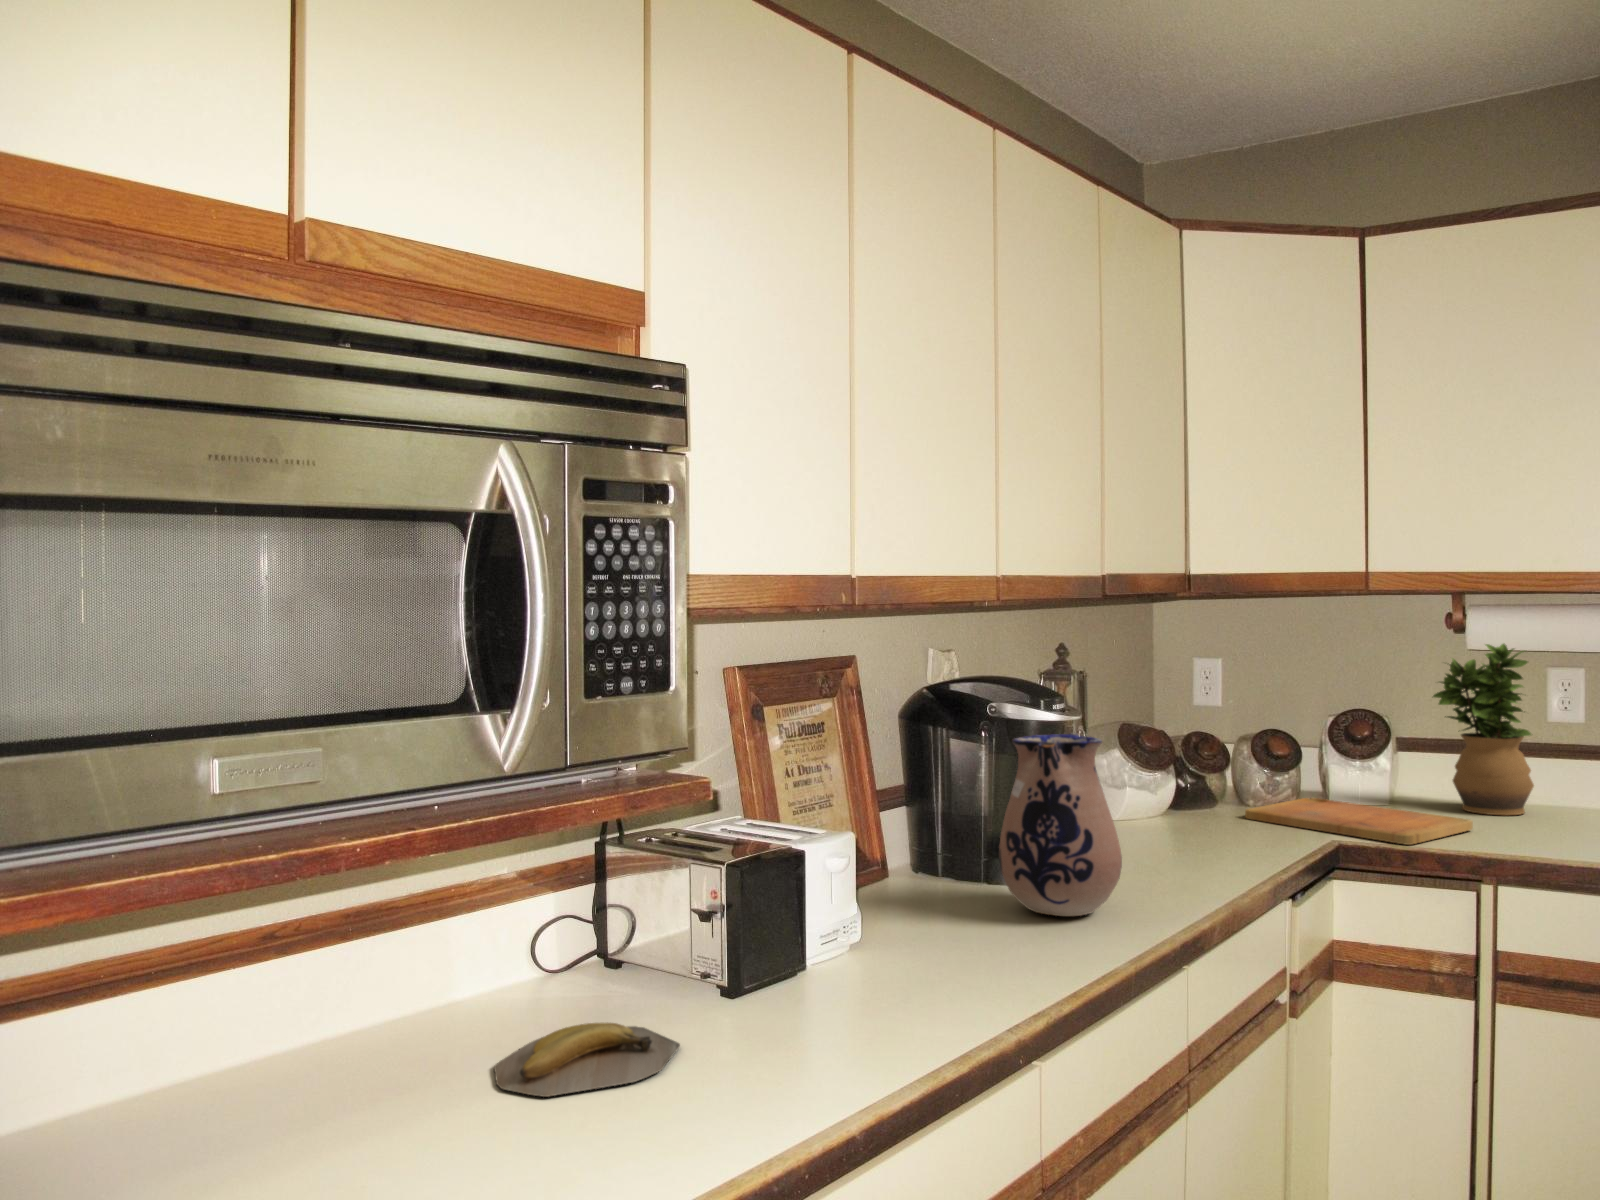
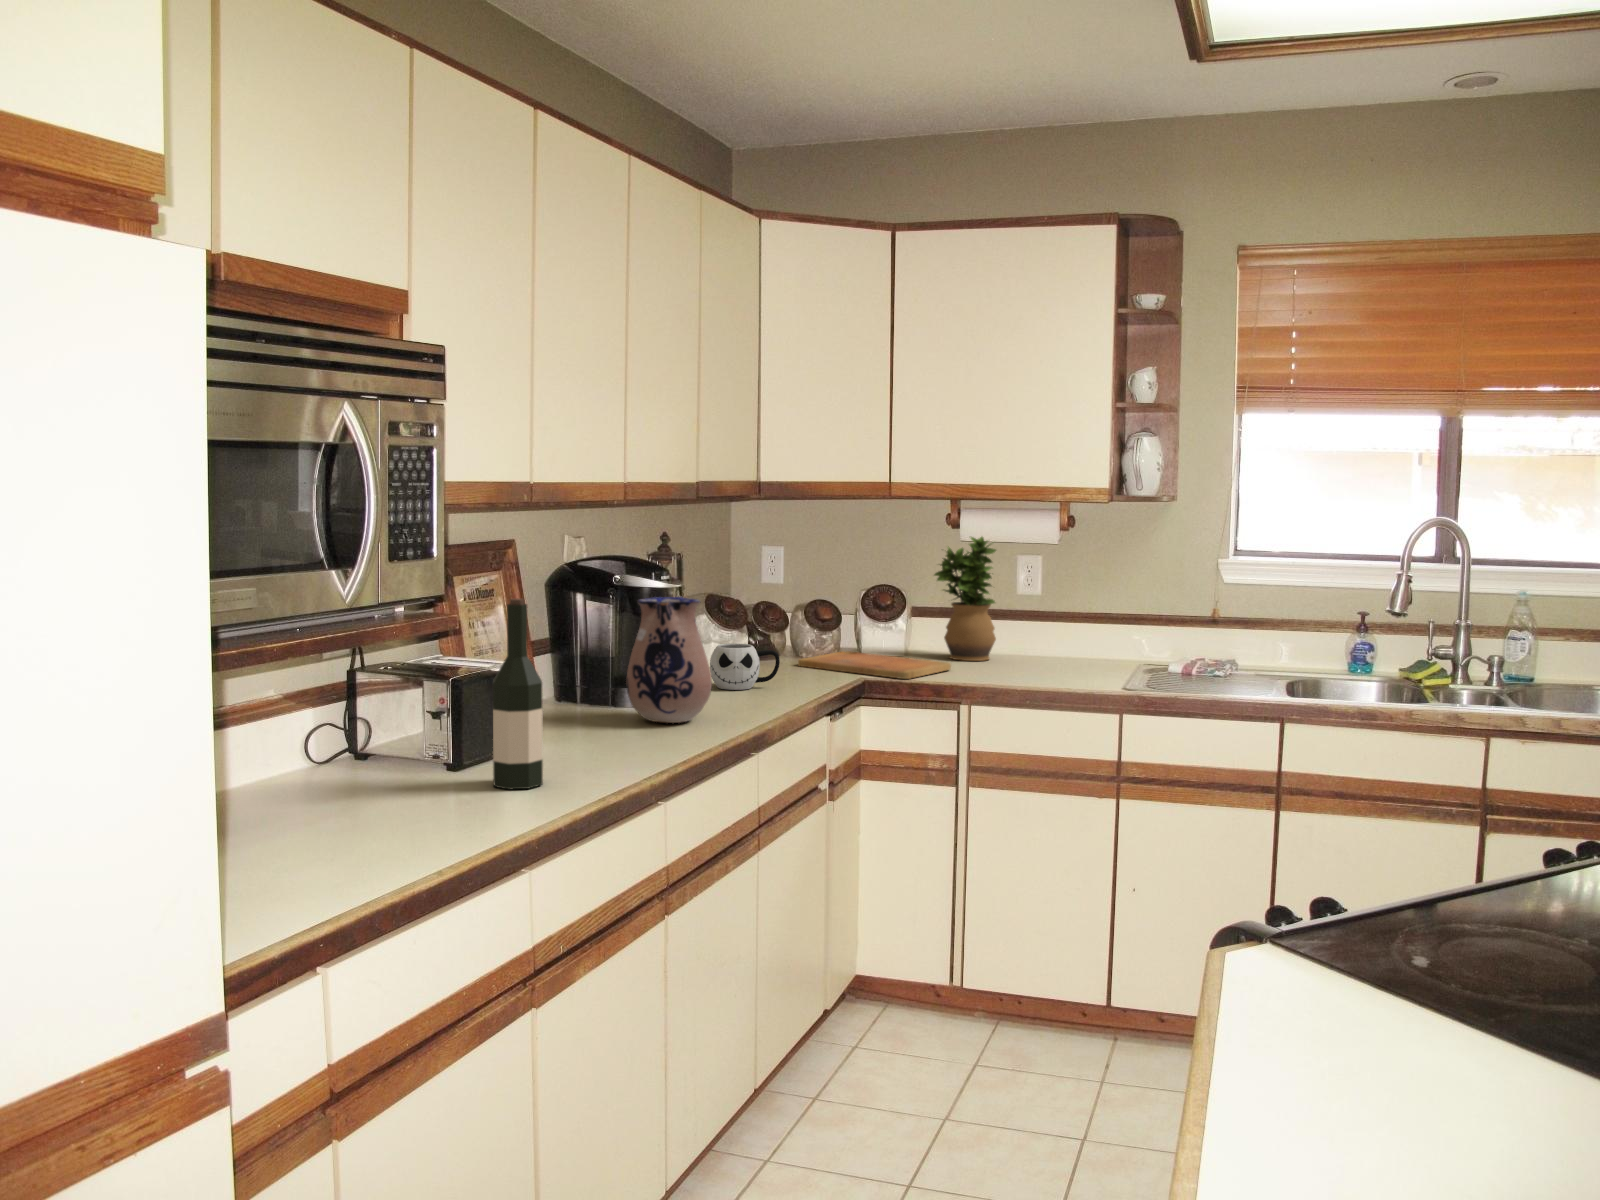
wine bottle: none [764,748,844,1052] -> present [493,598,543,789]
mug: none [1123,792,1221,857] -> present [710,643,780,690]
banana: present [494,1023,680,1097] -> none [317,778,438,814]

